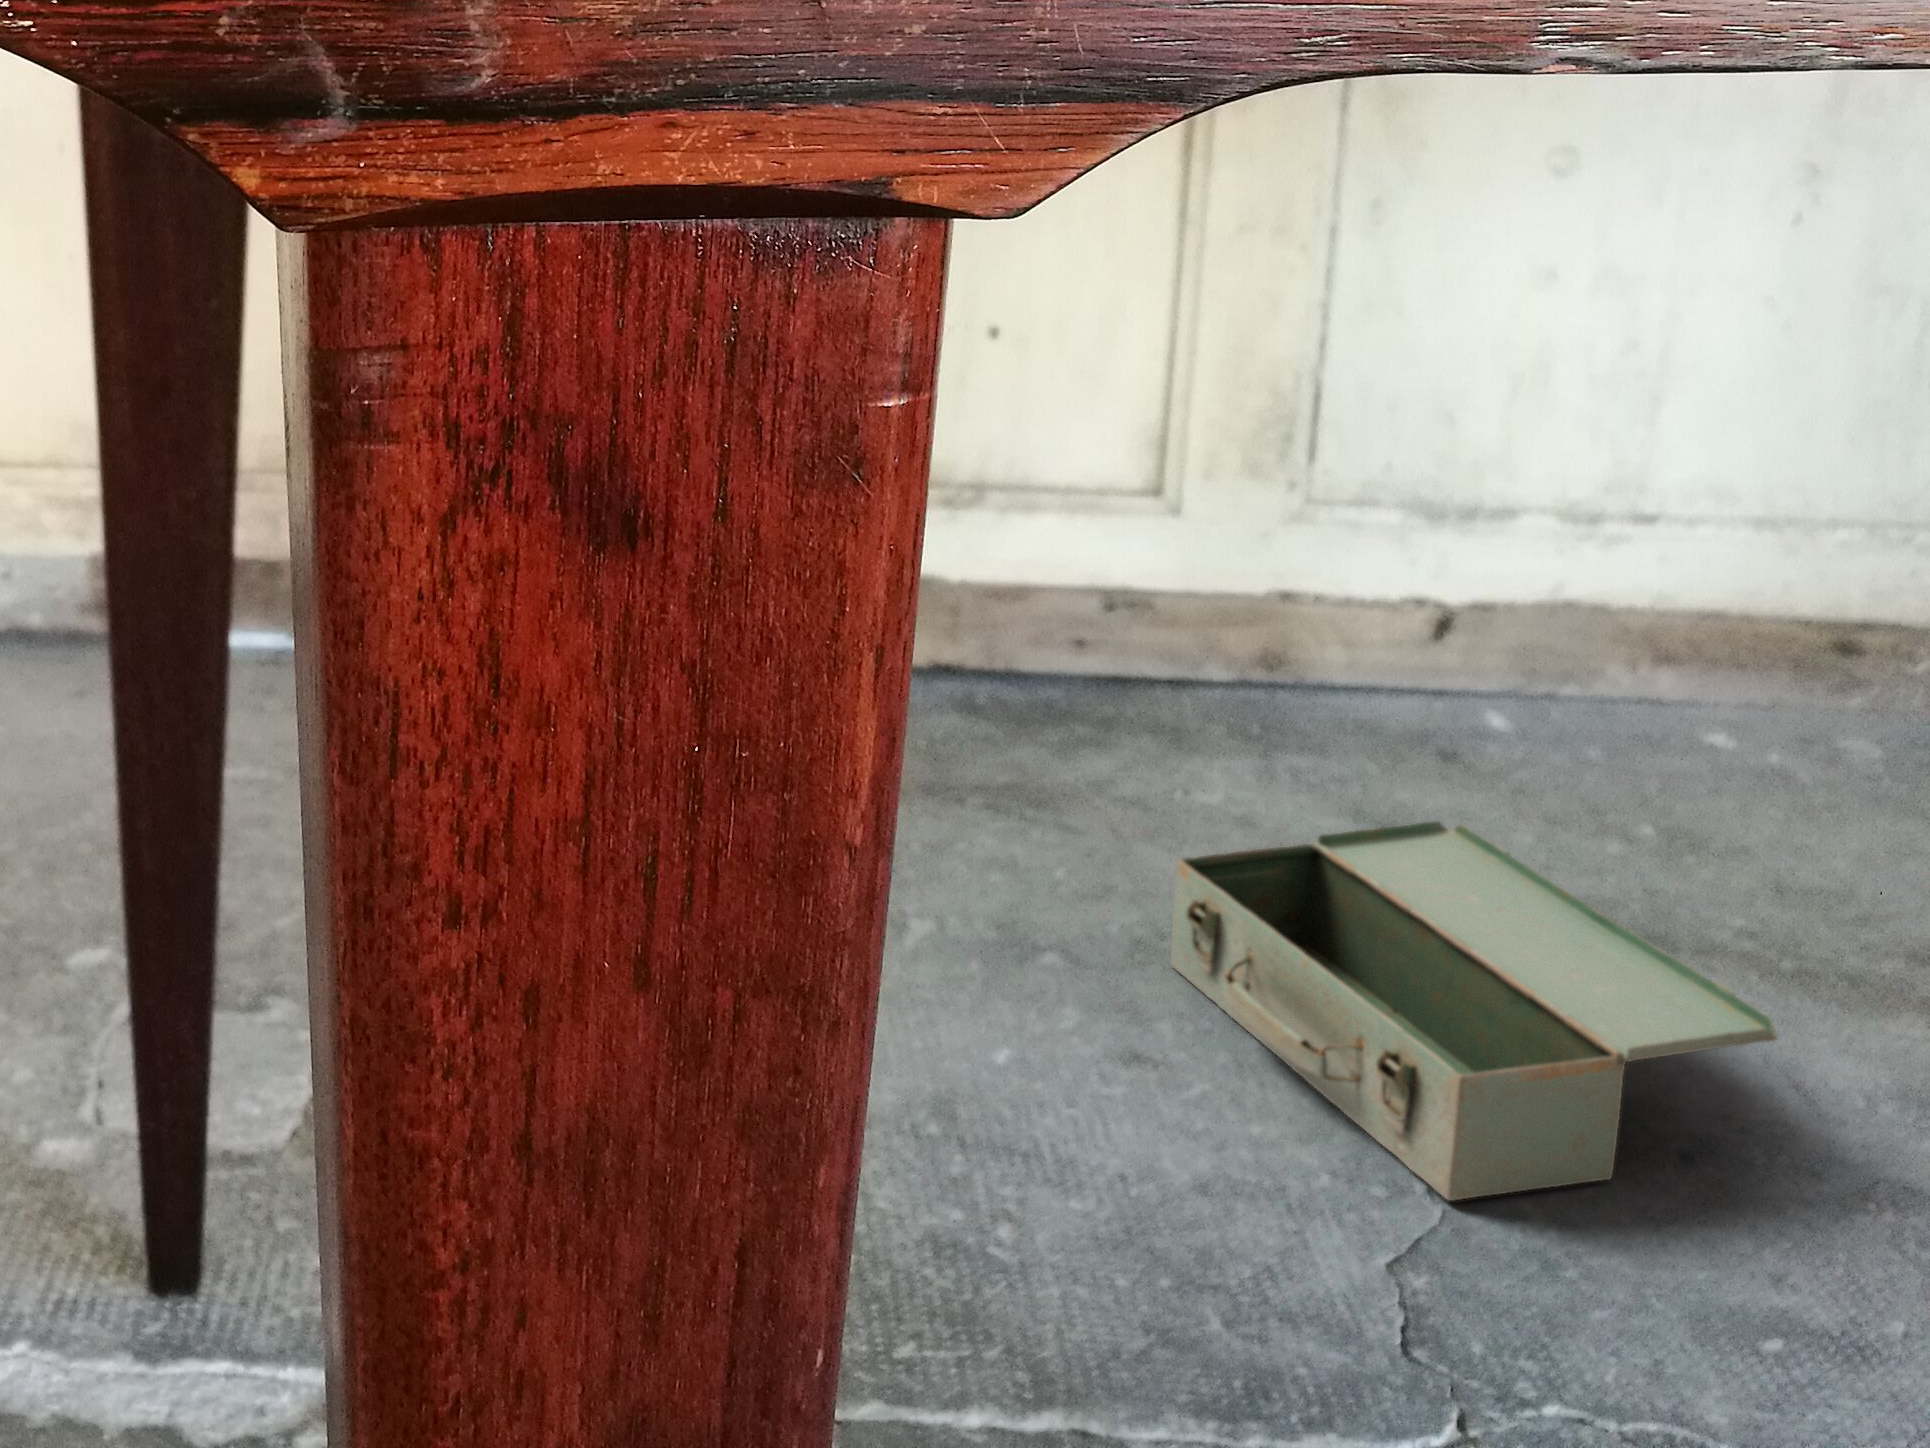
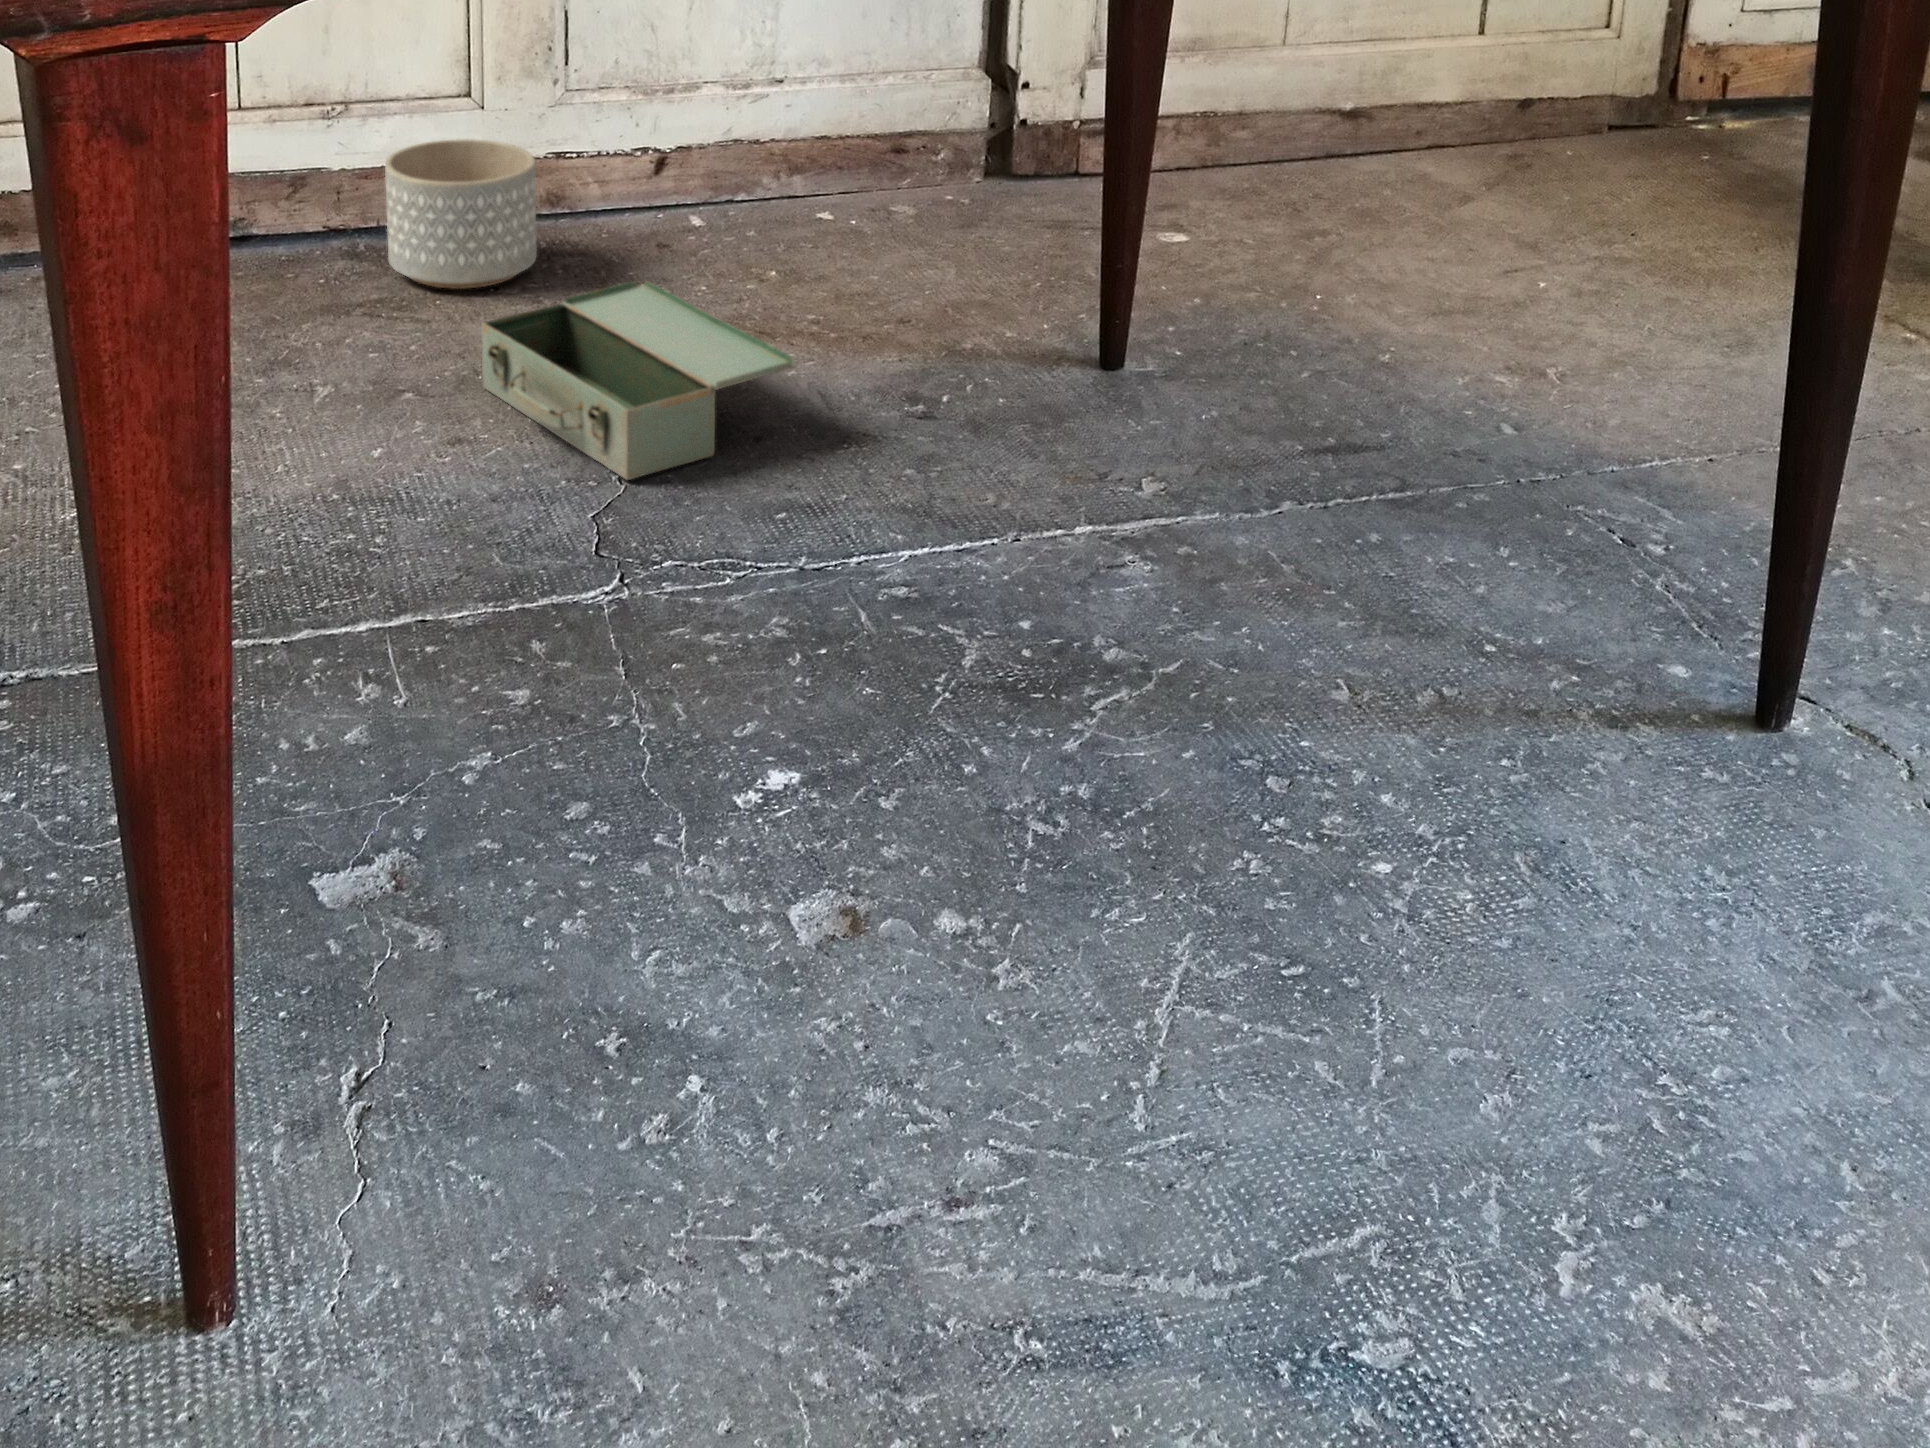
planter: none [1013,551,1258,785] -> present [385,139,537,289]

